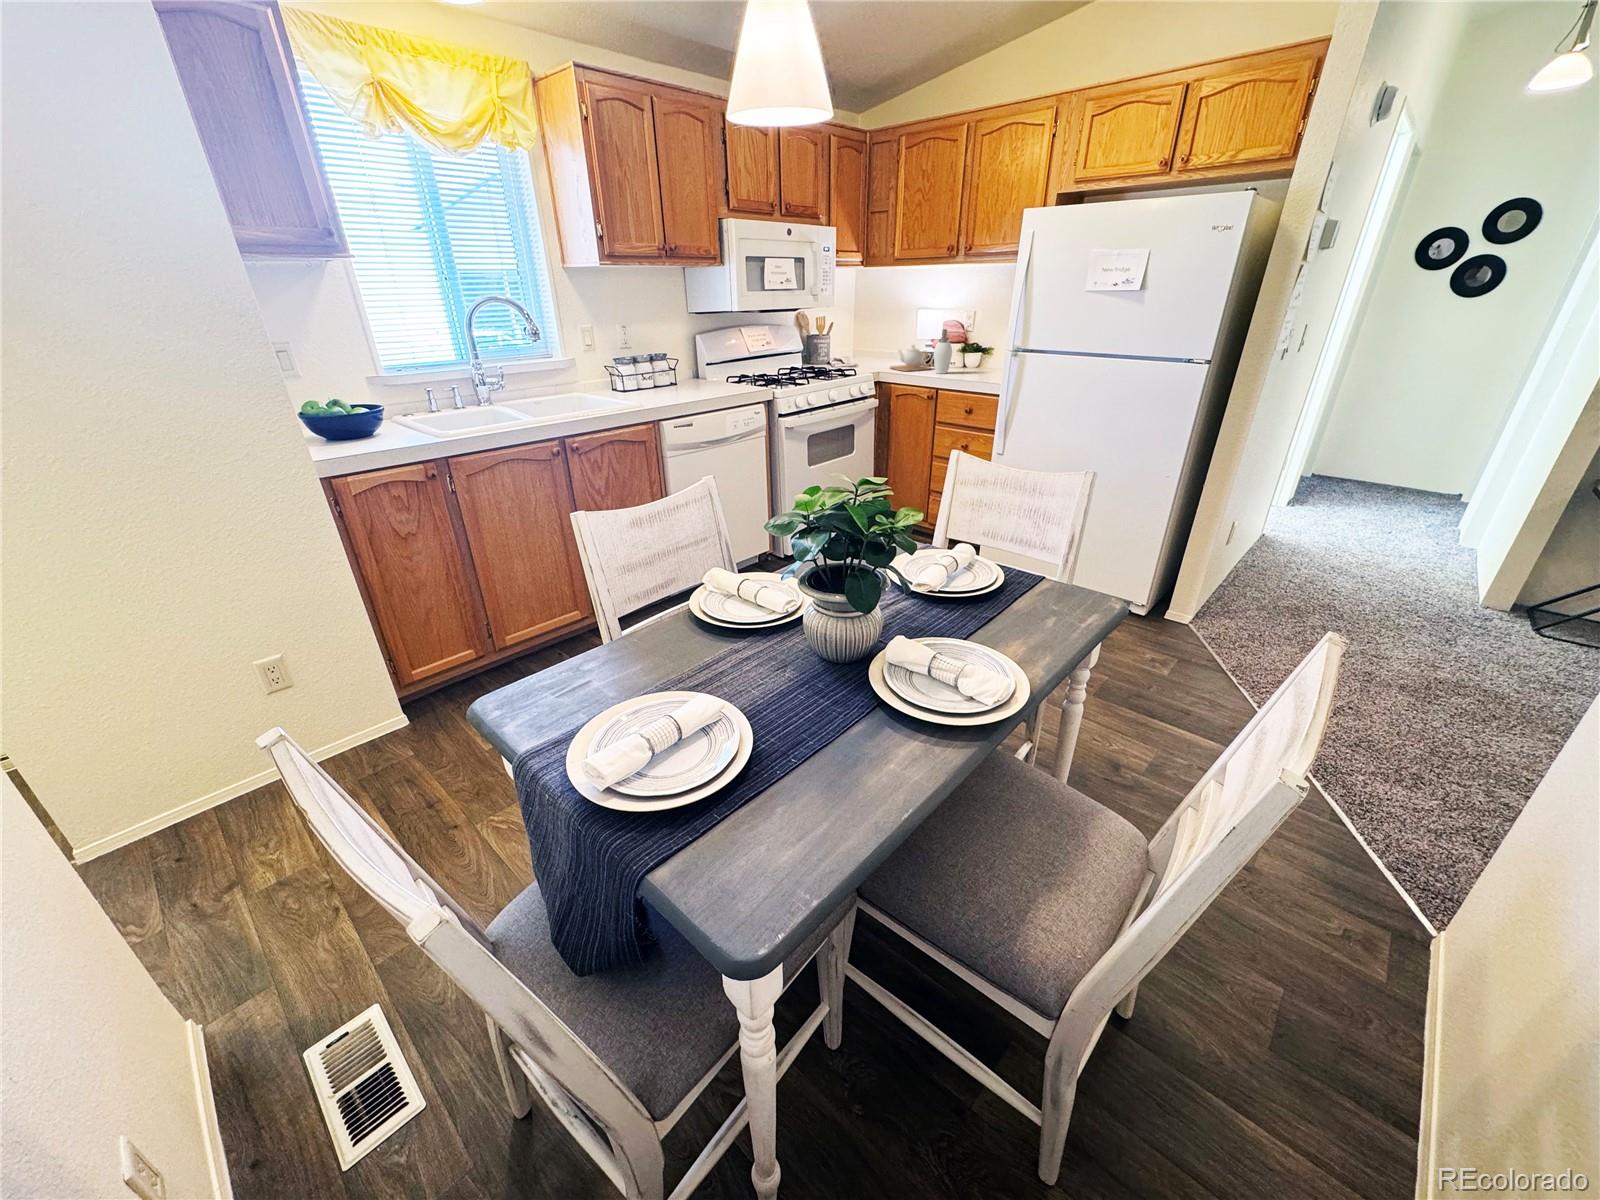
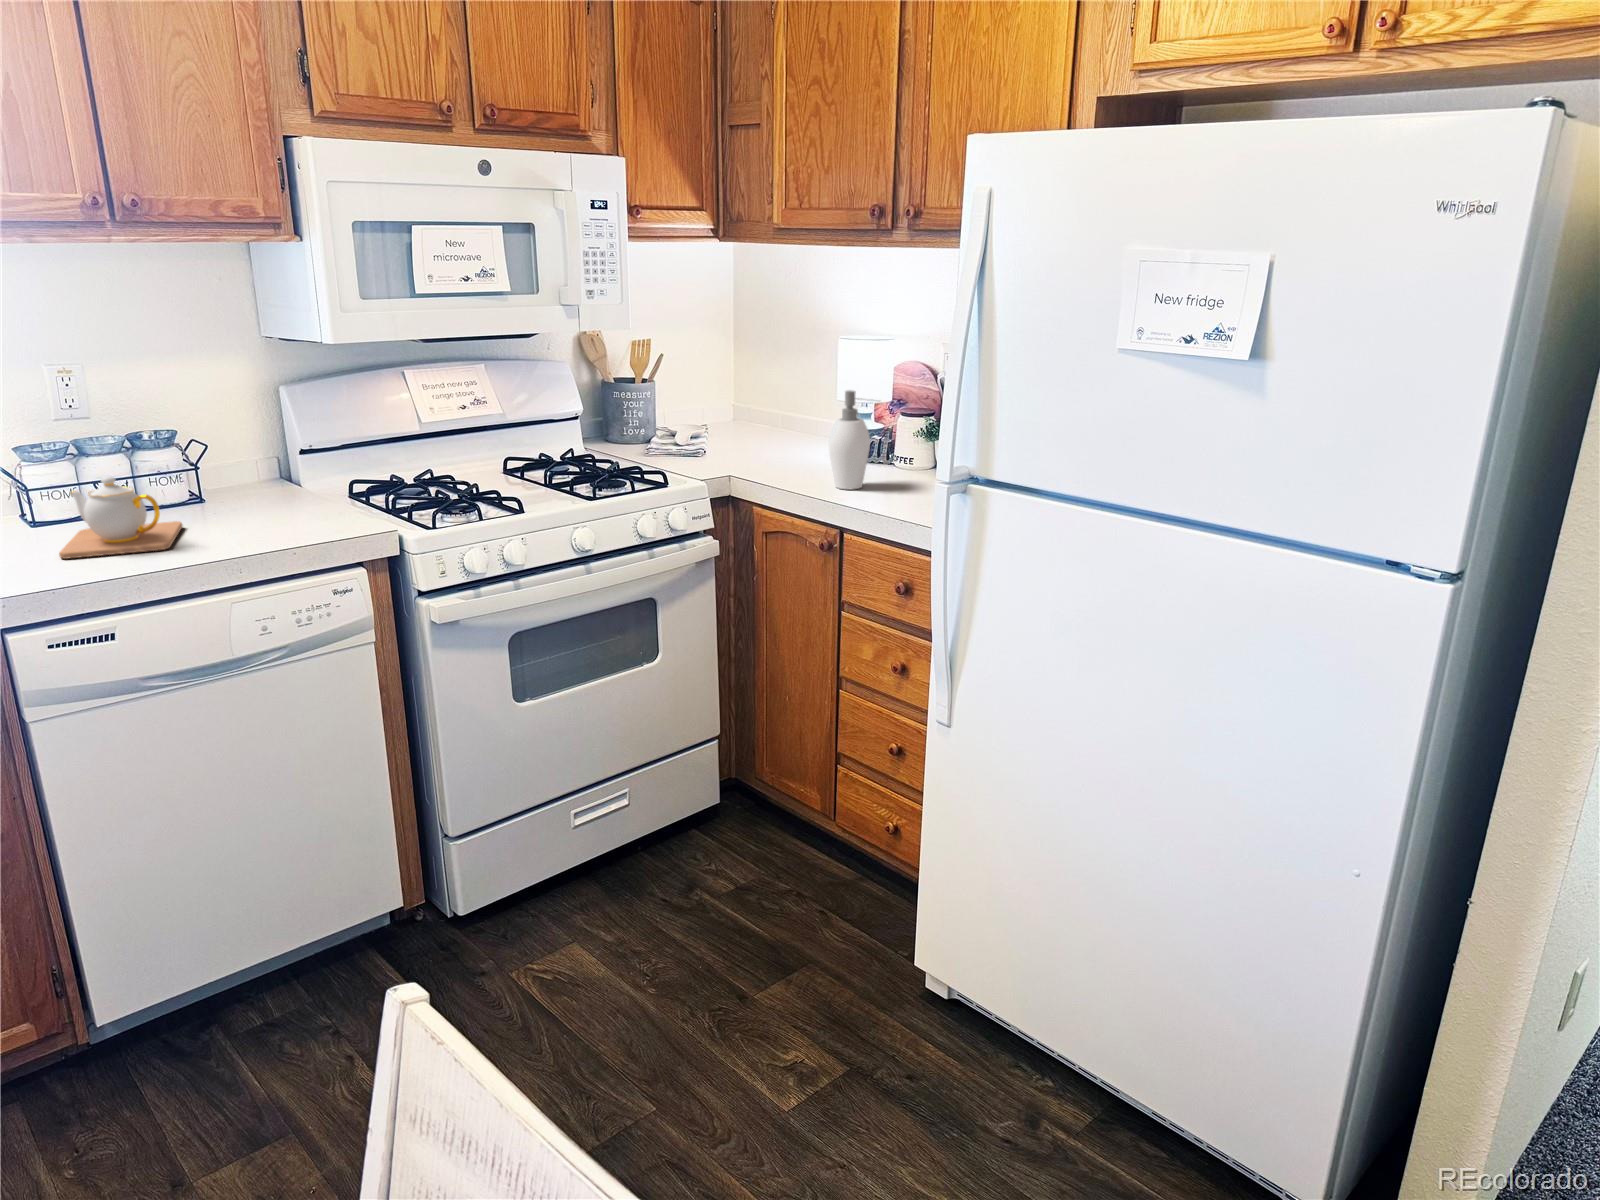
teapot: present [890,345,931,371] -> present [59,476,182,559]

